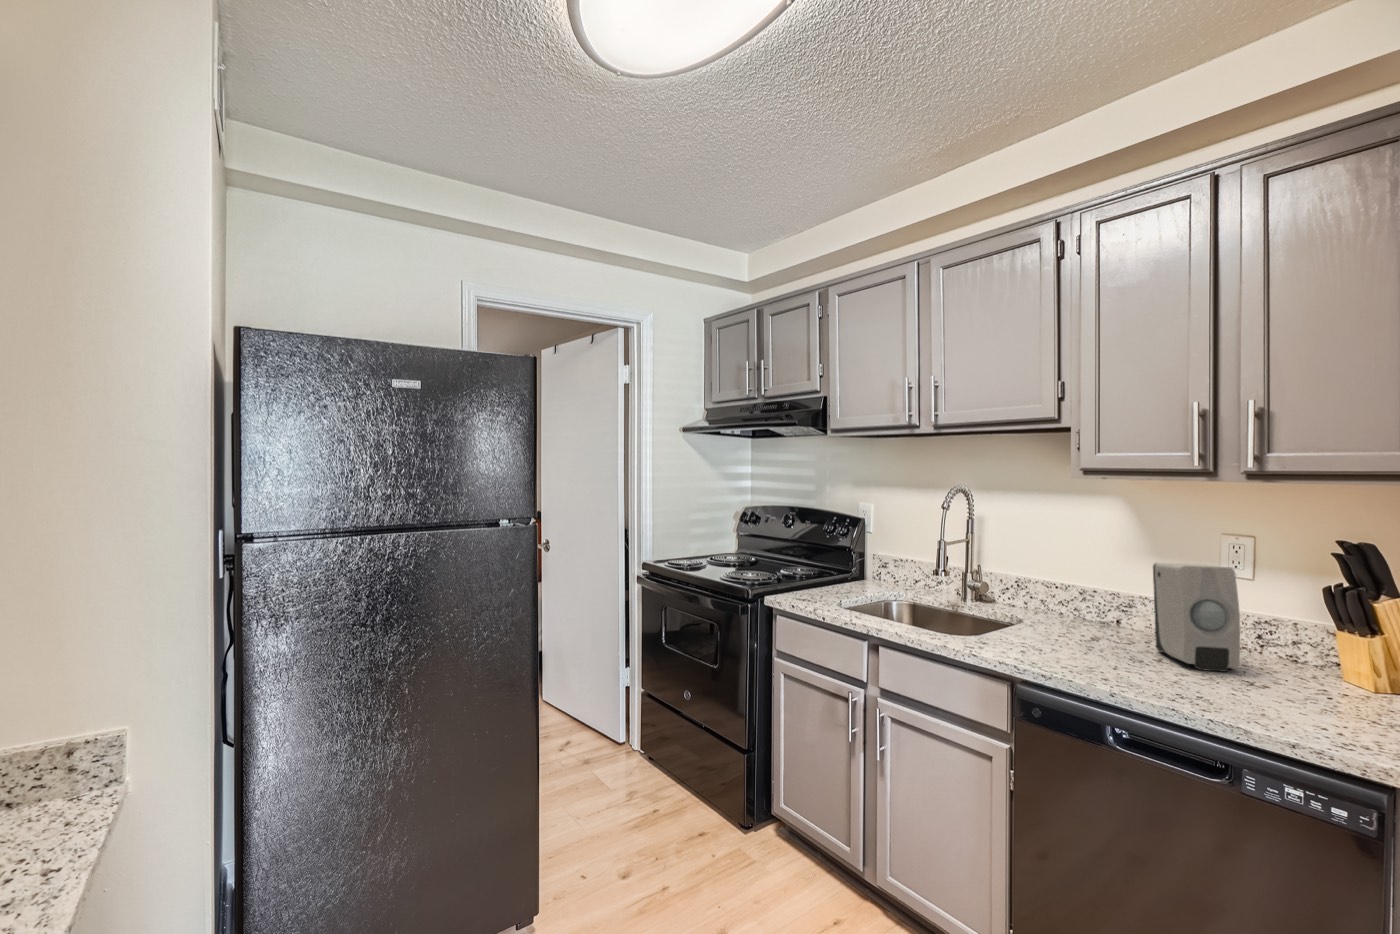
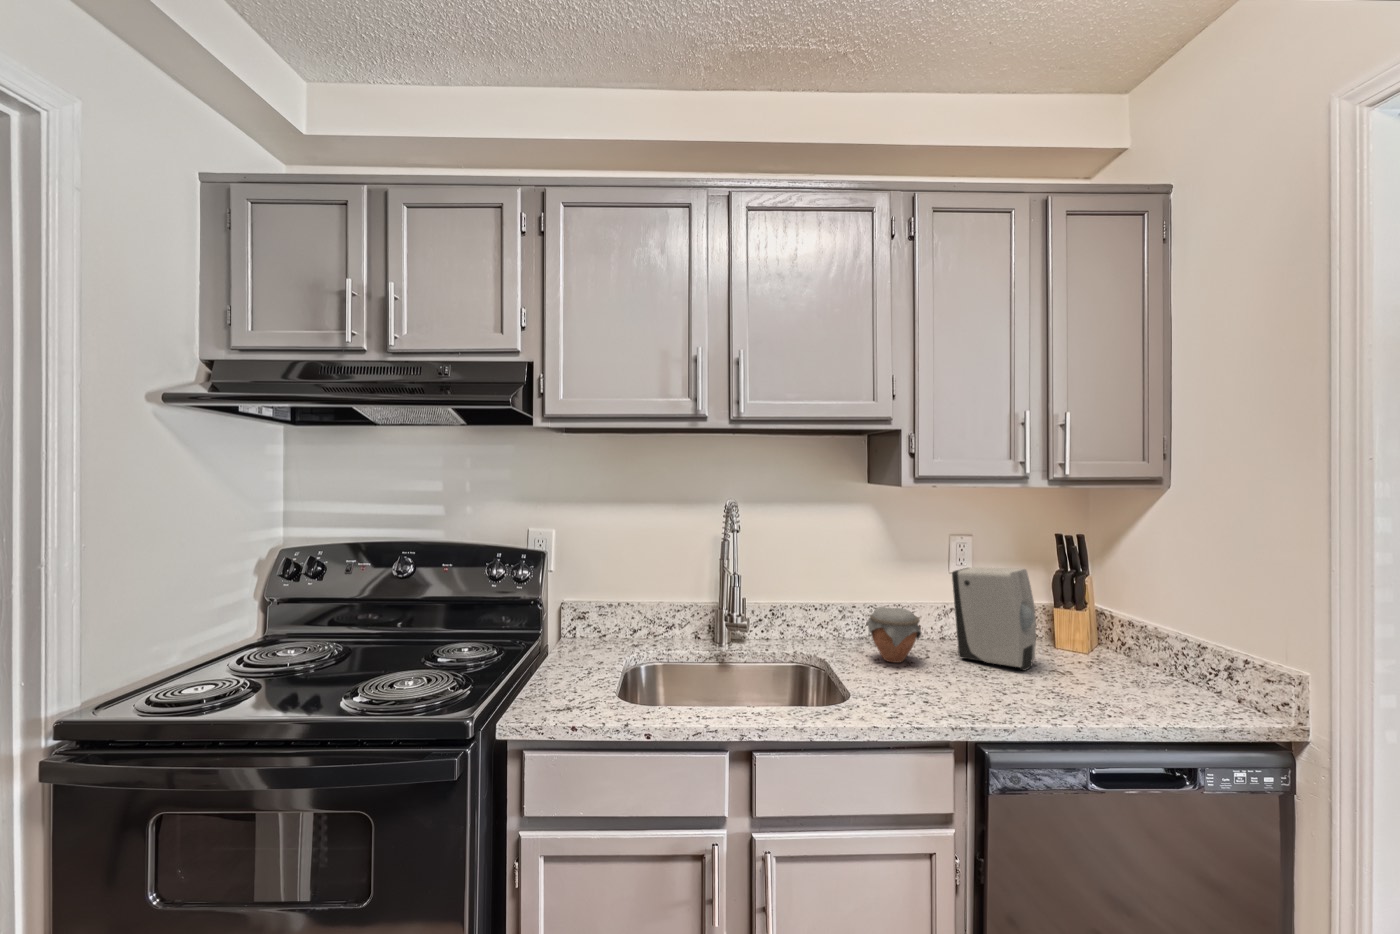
jar: none [1056,588,1114,639] -> present [866,607,921,663]

